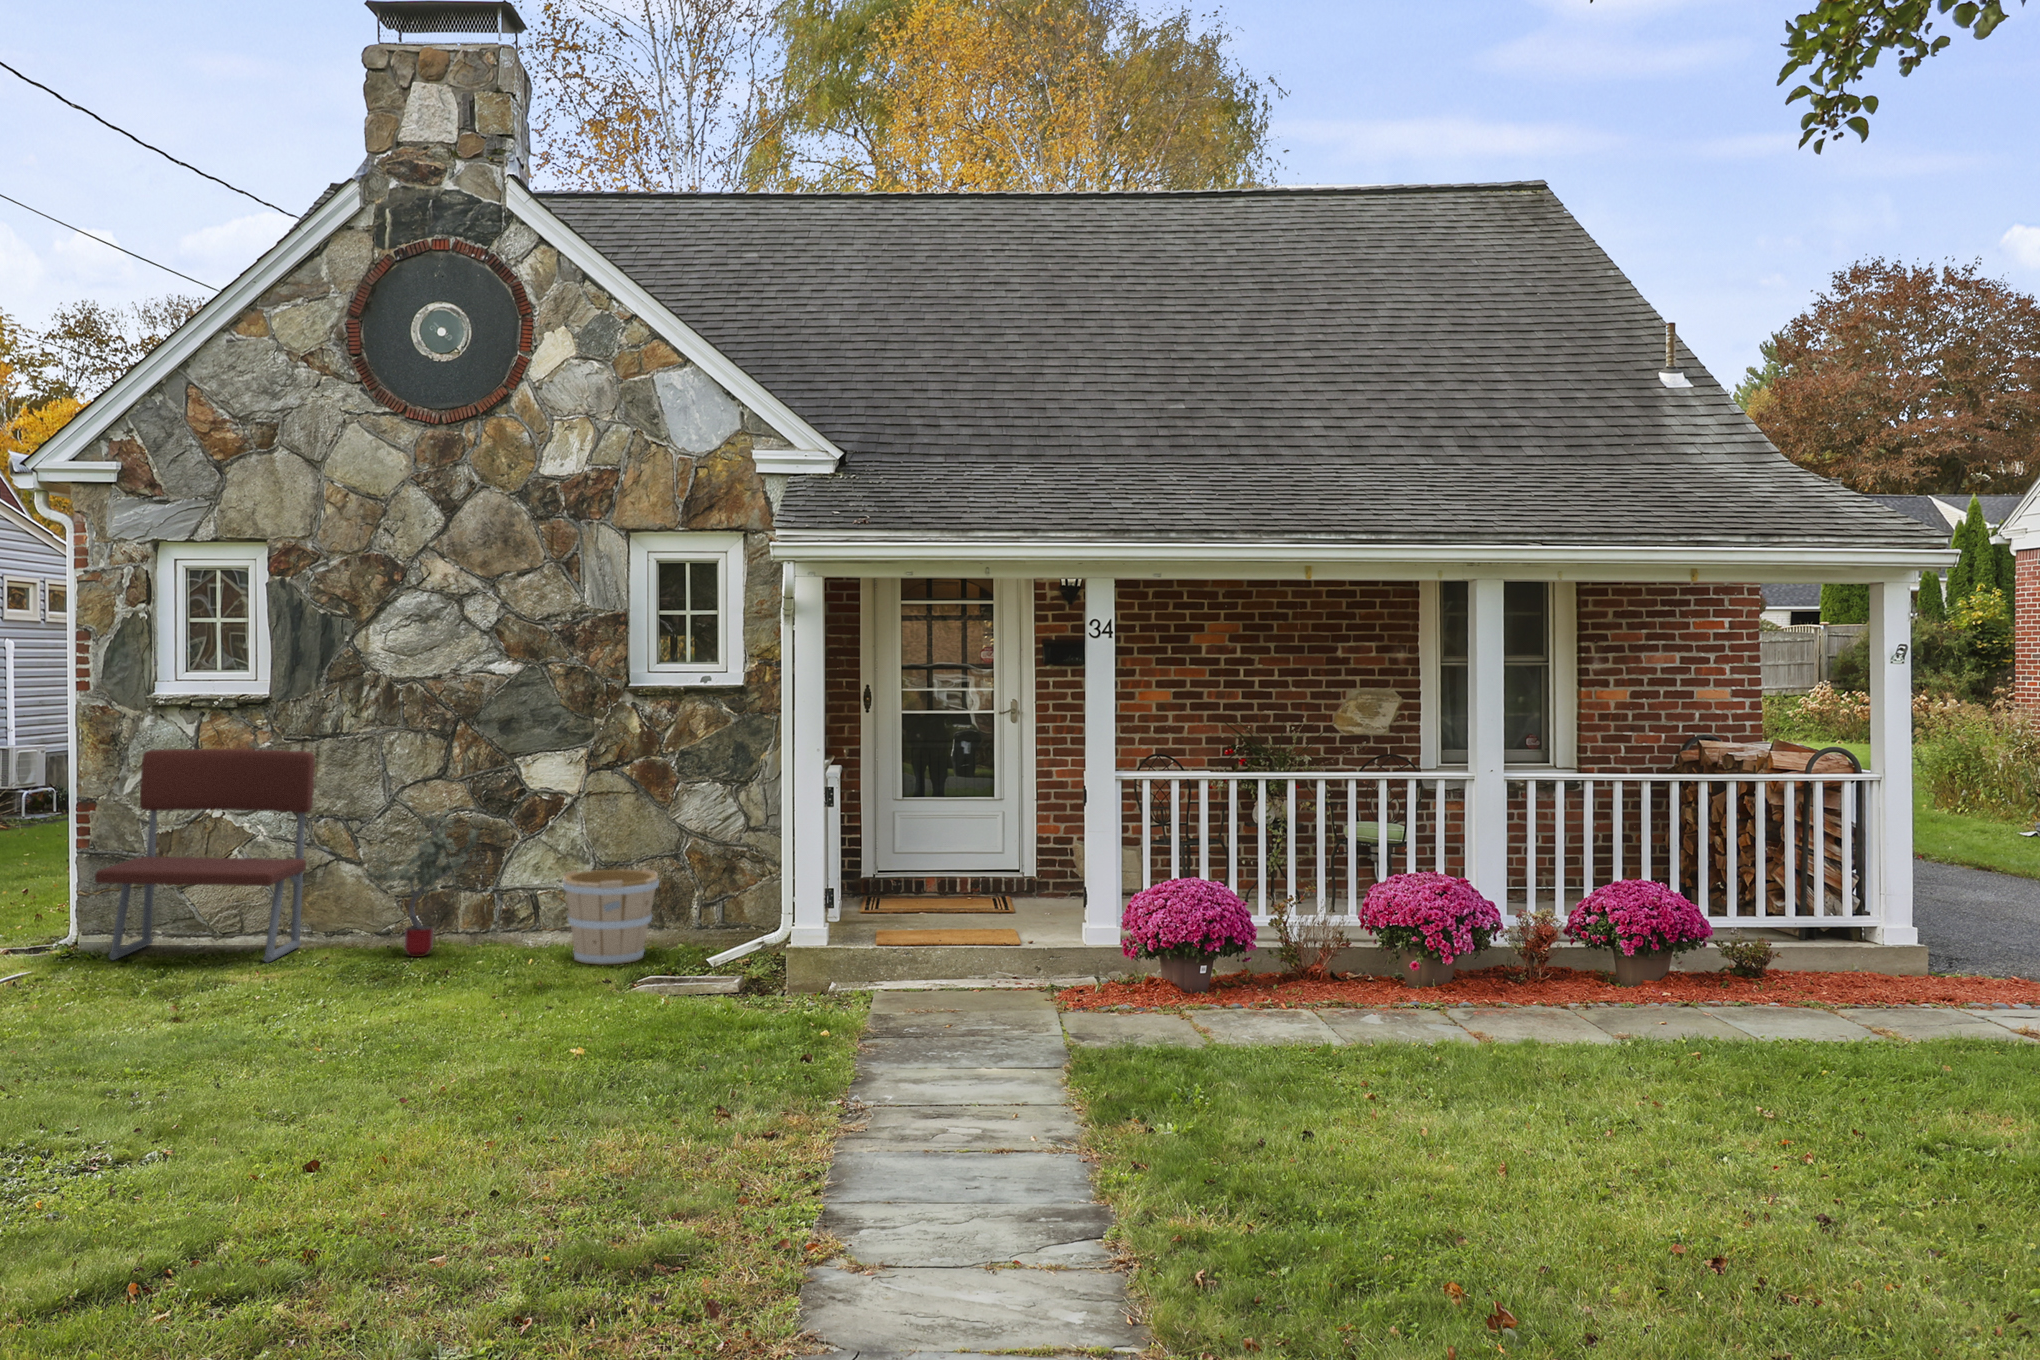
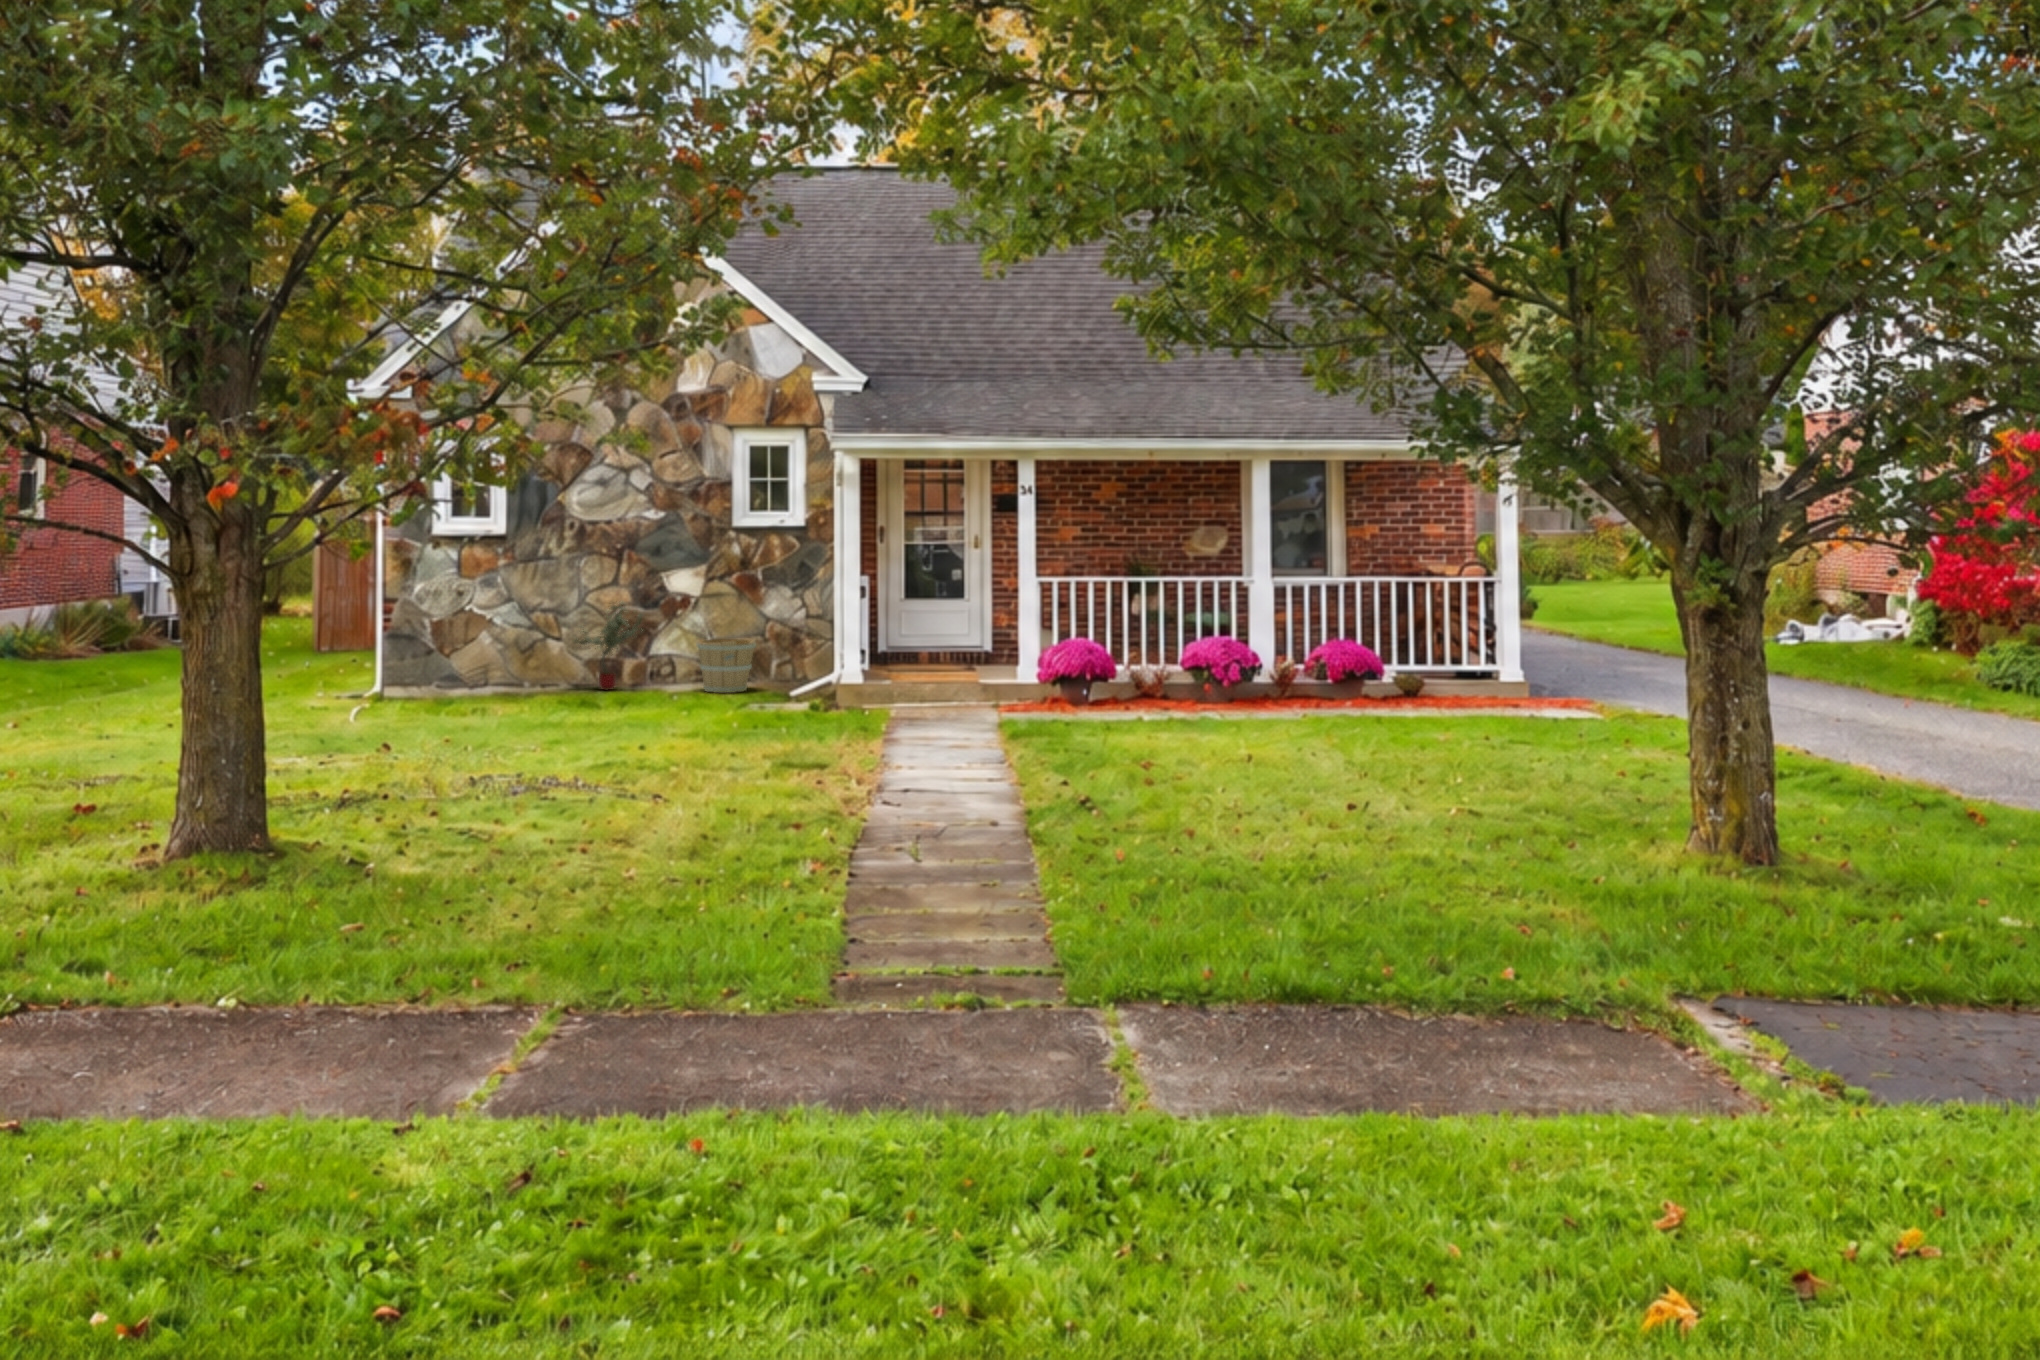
bench: present [95,749,315,962] -> none [411,565,538,692]

